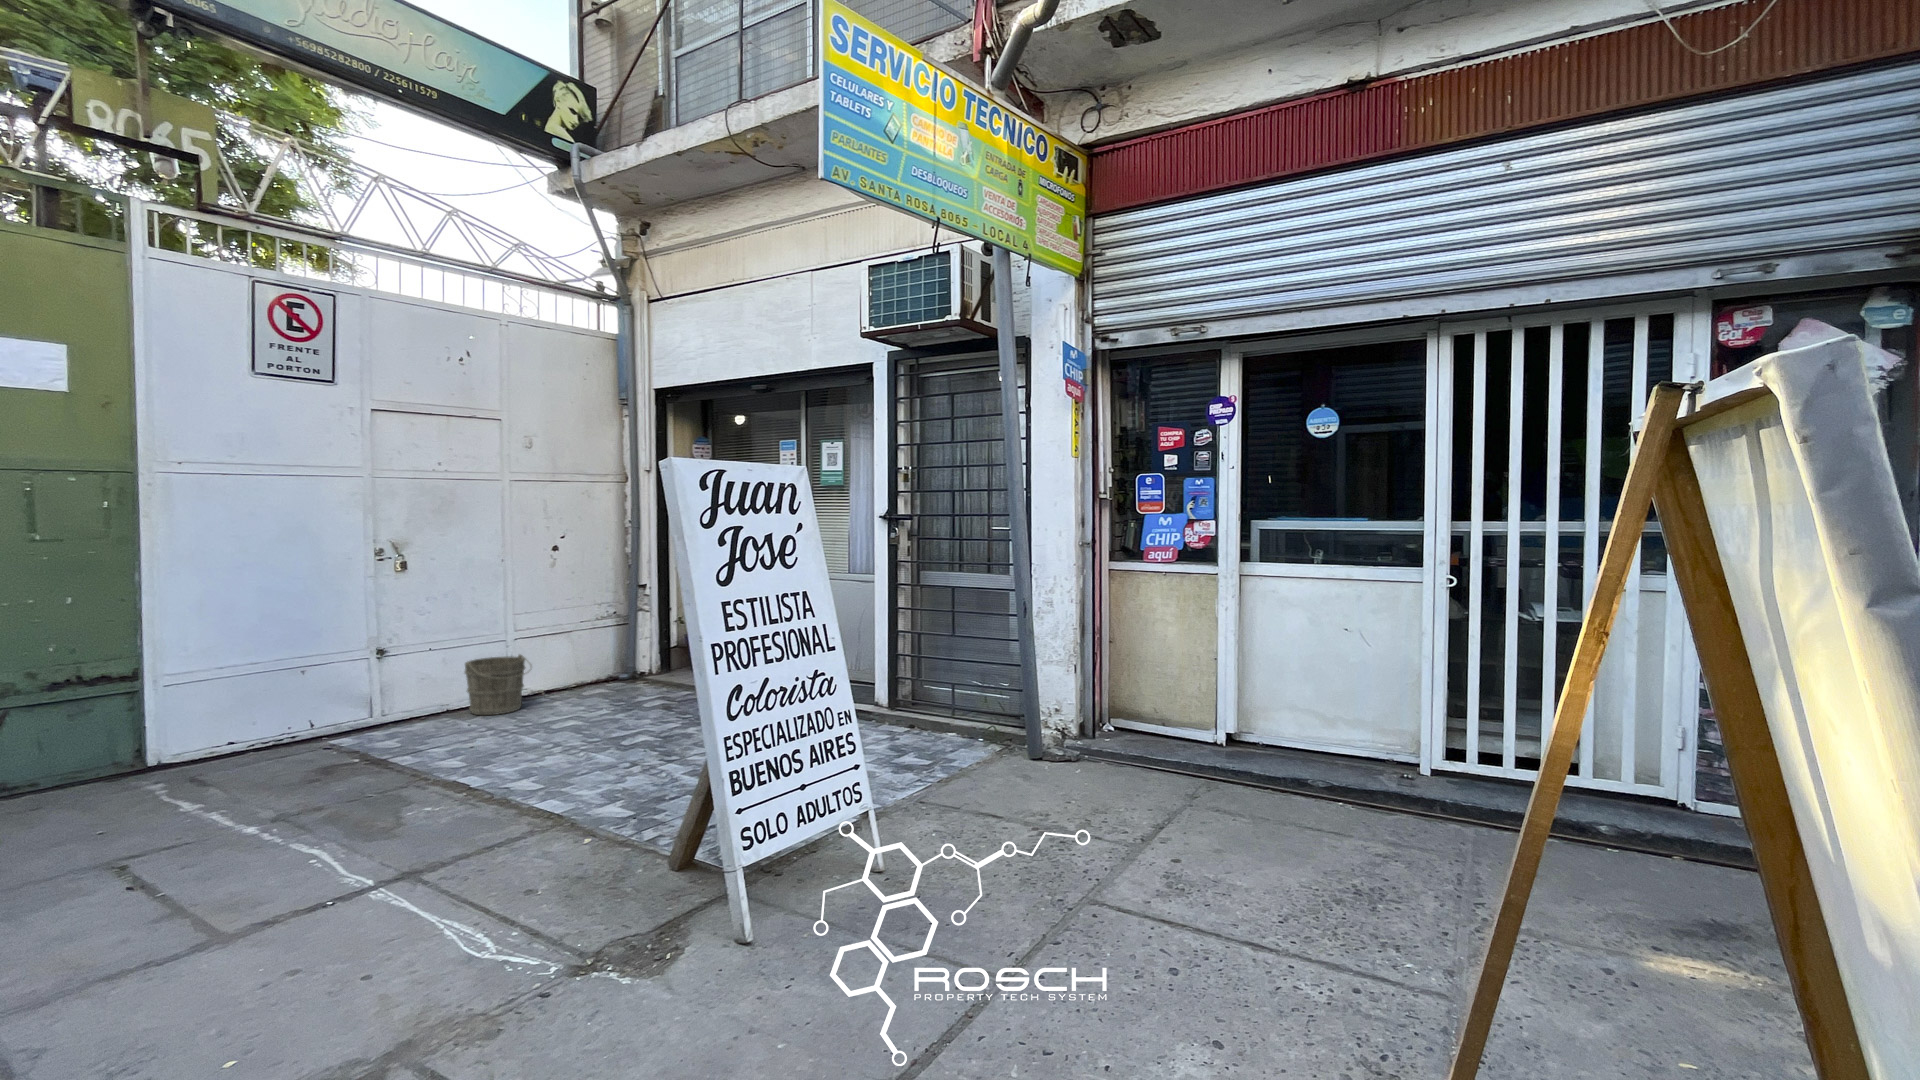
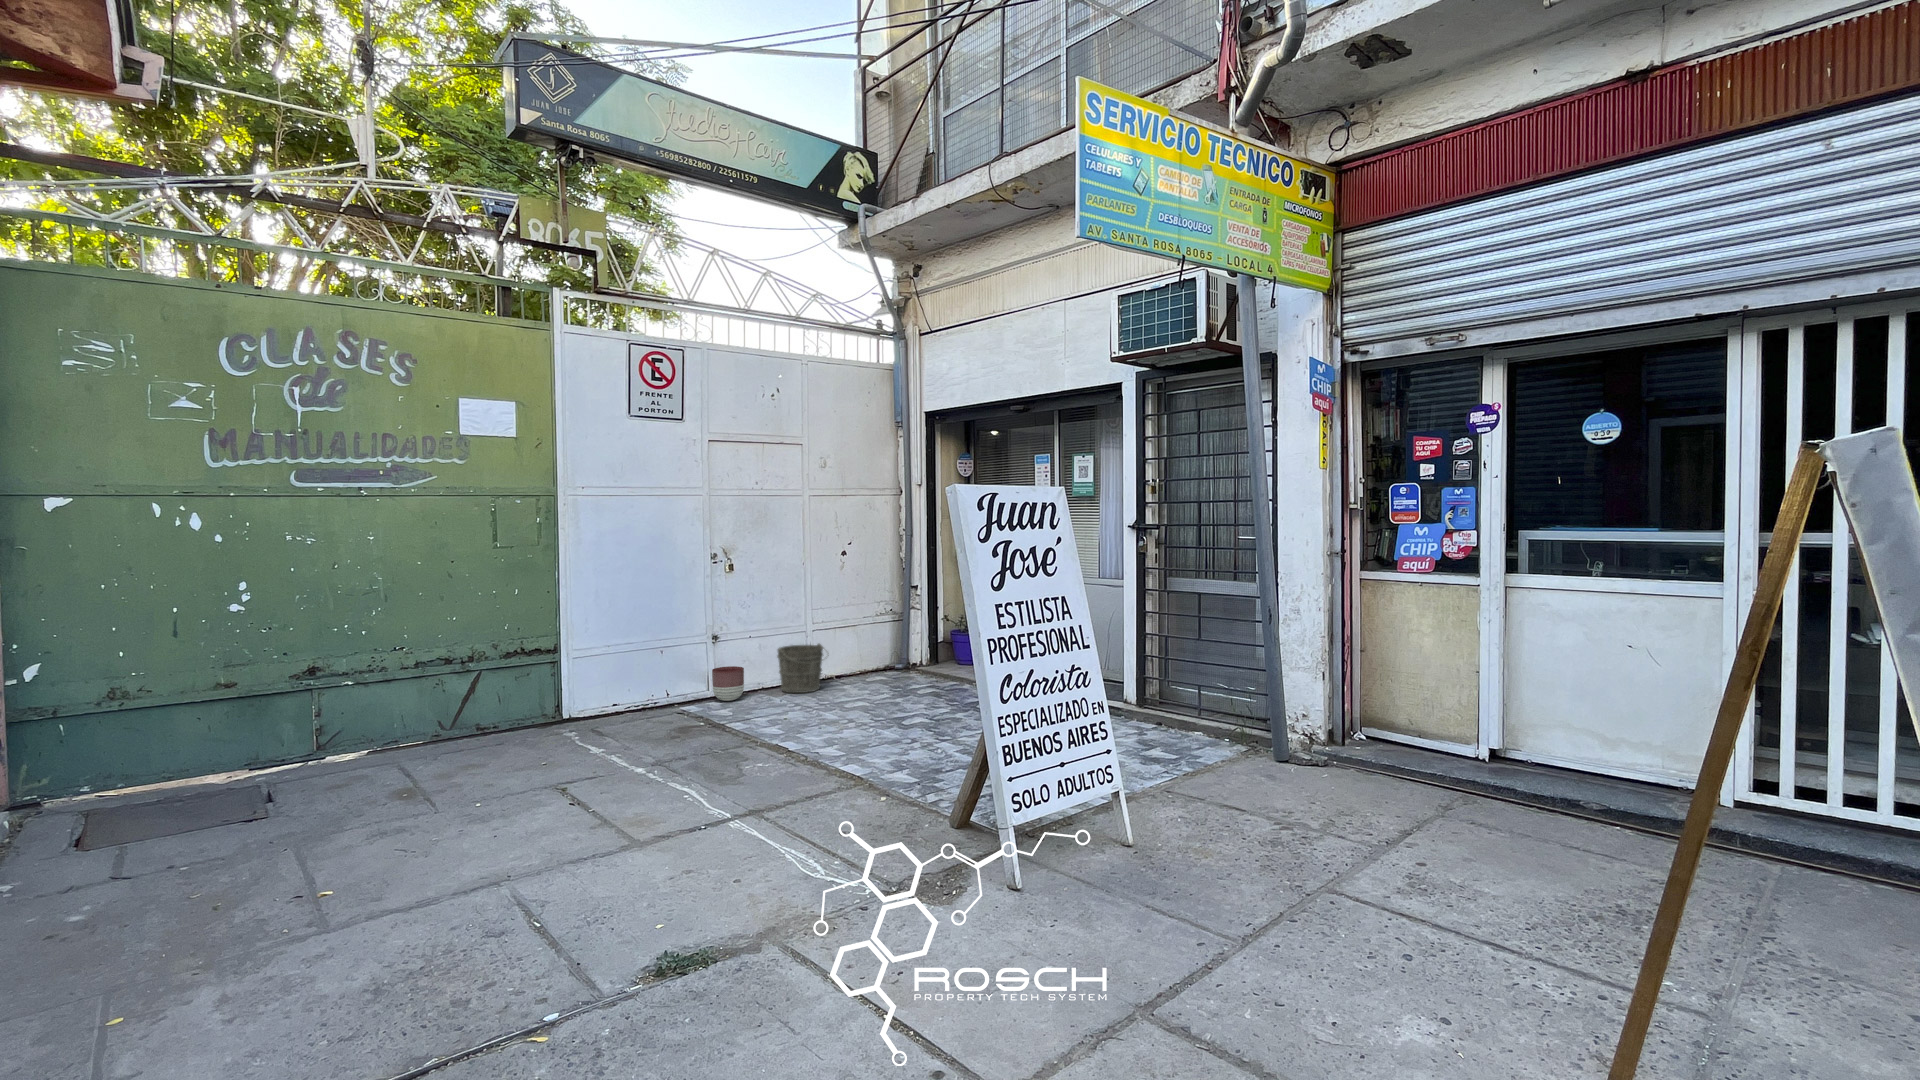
planter: none [373,687,418,730] -> present [712,666,744,701]

